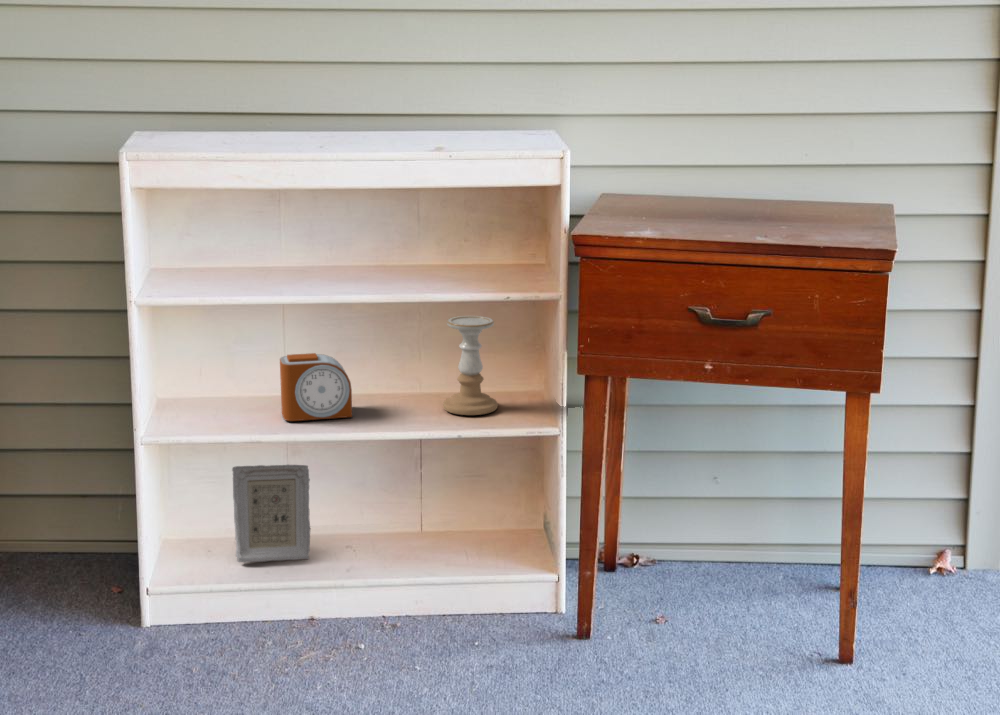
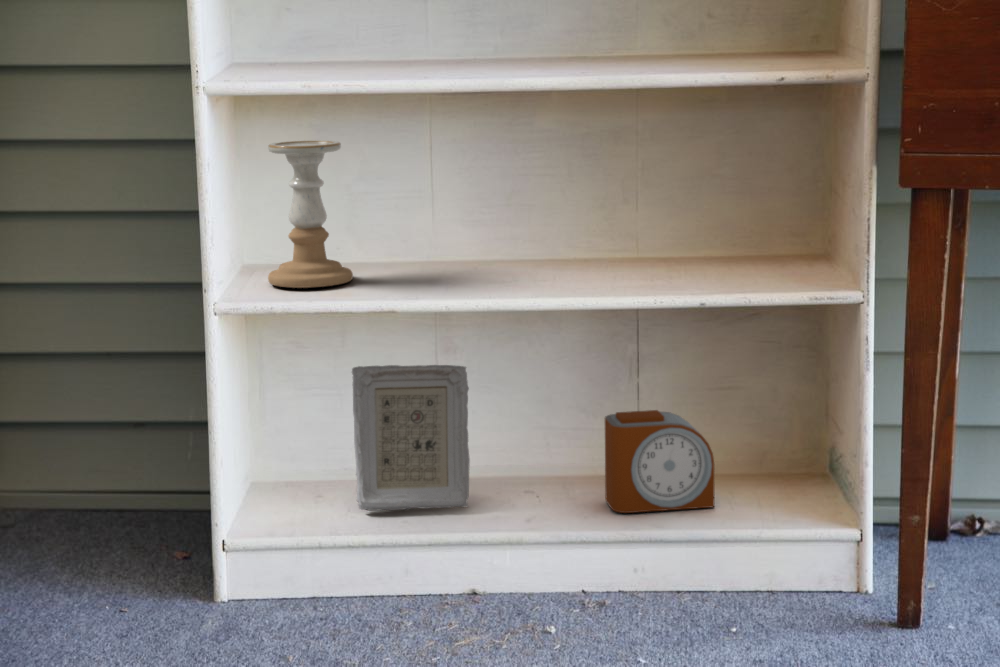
candle holder: present [443,316,498,415] -> present [268,140,353,288]
alarm clock: present [280,353,352,421] -> present [605,410,714,513]

